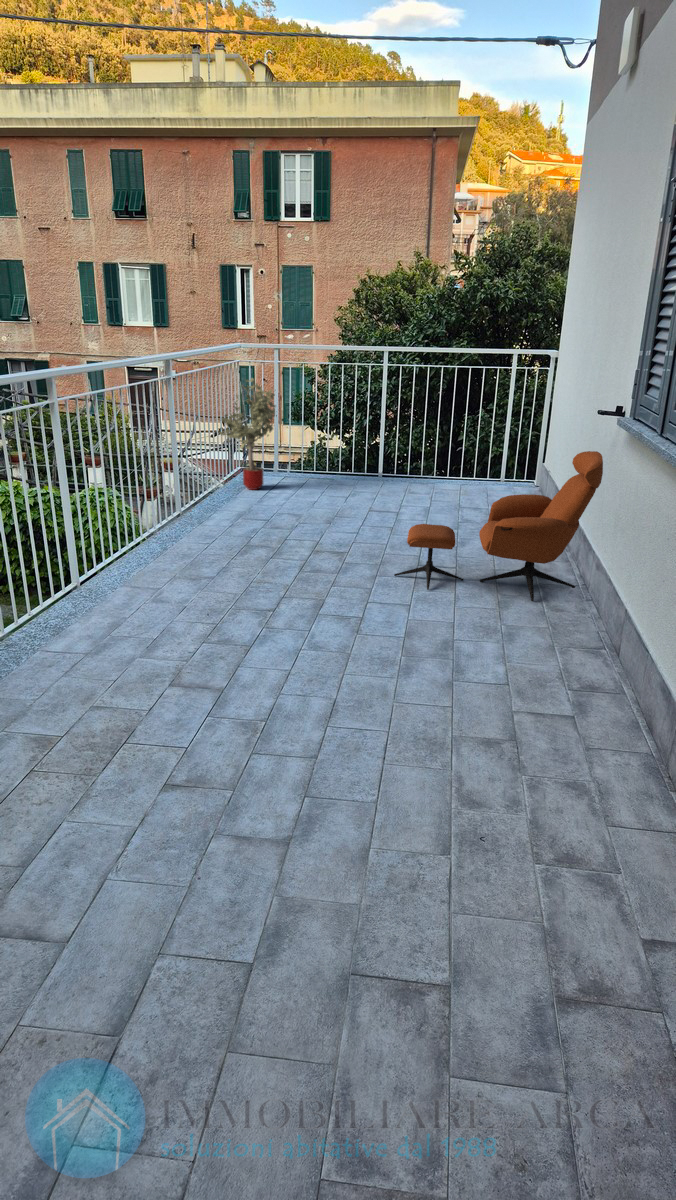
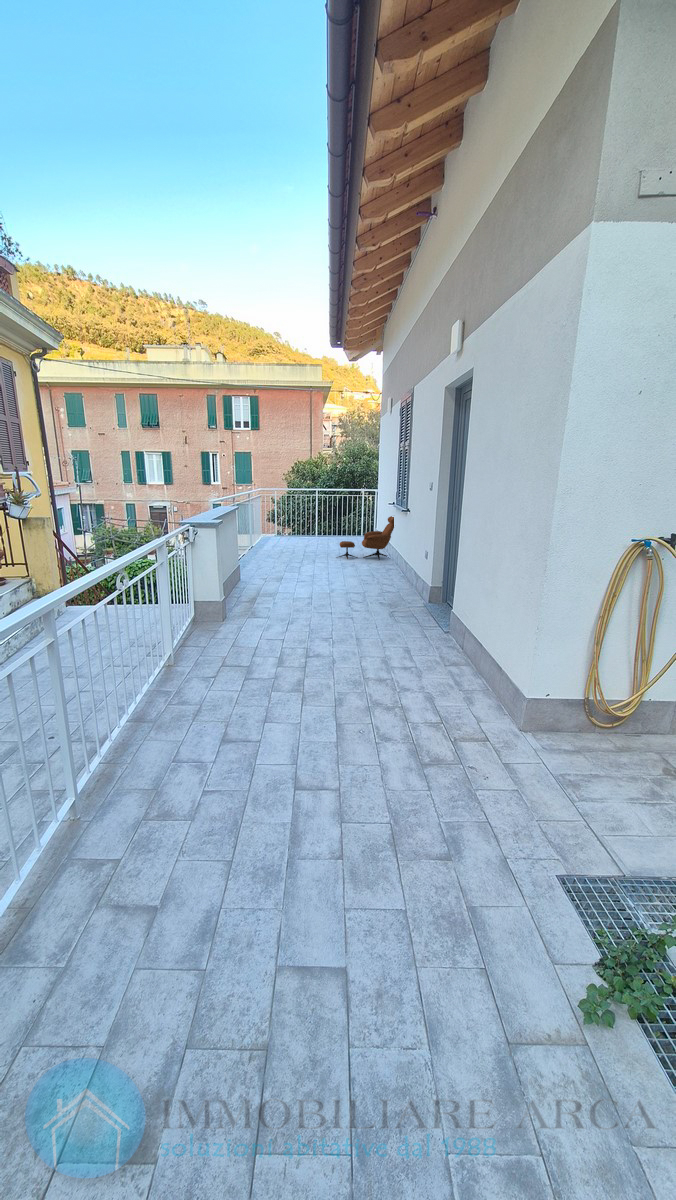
potted tree: present [220,378,277,490] -> none [257,501,278,543]

